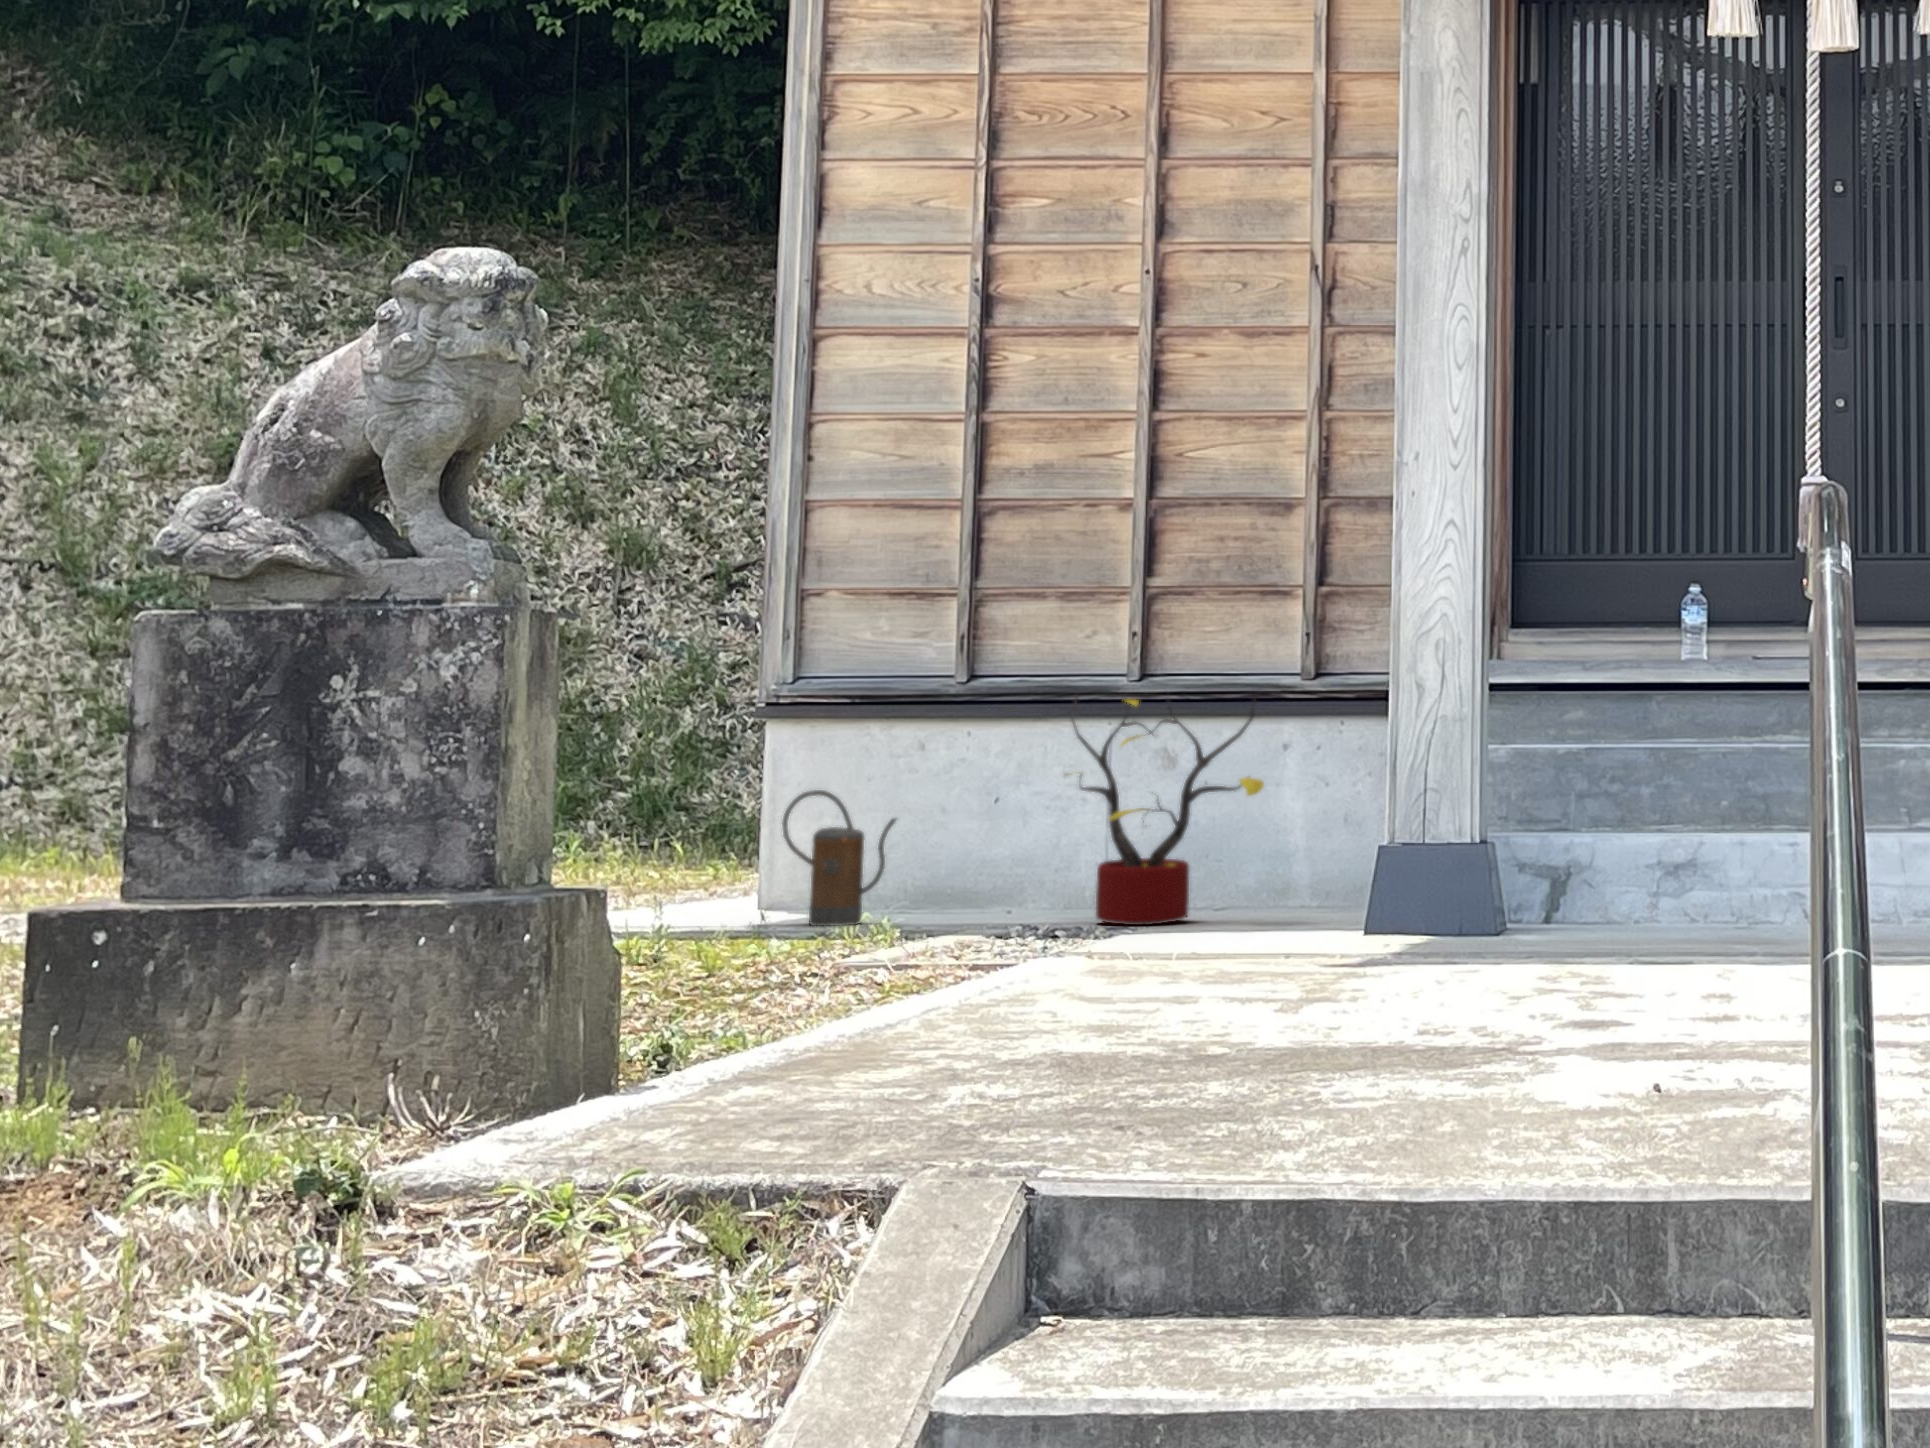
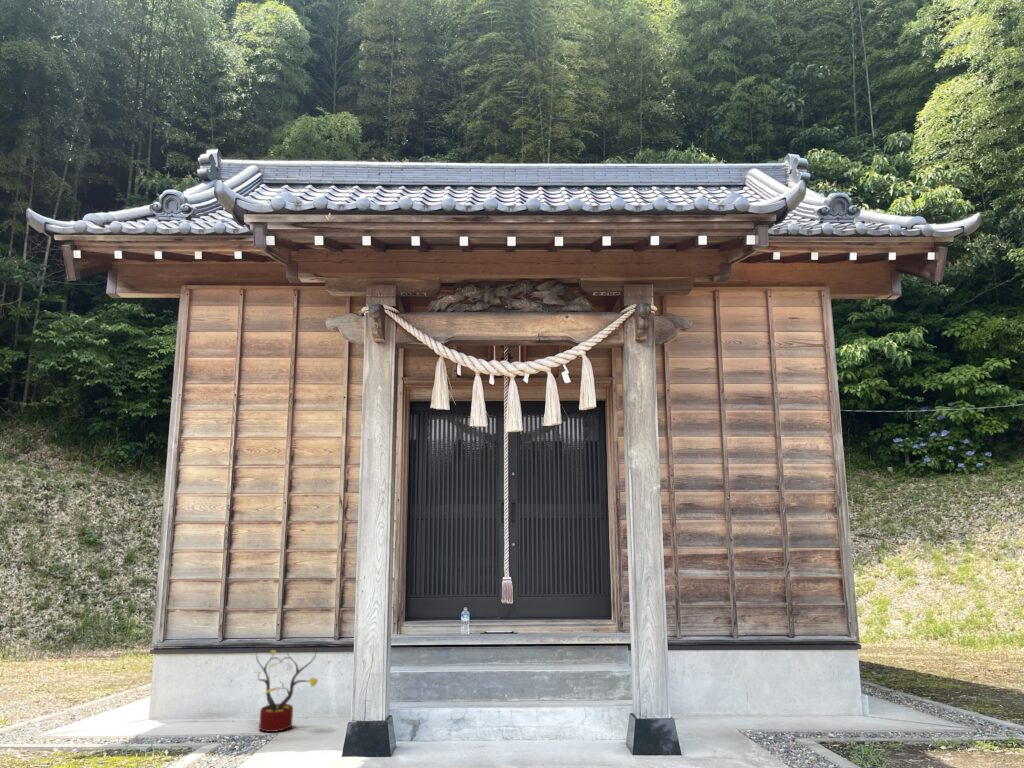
watering can: present [782,790,896,926] -> none [155,681,195,731]

